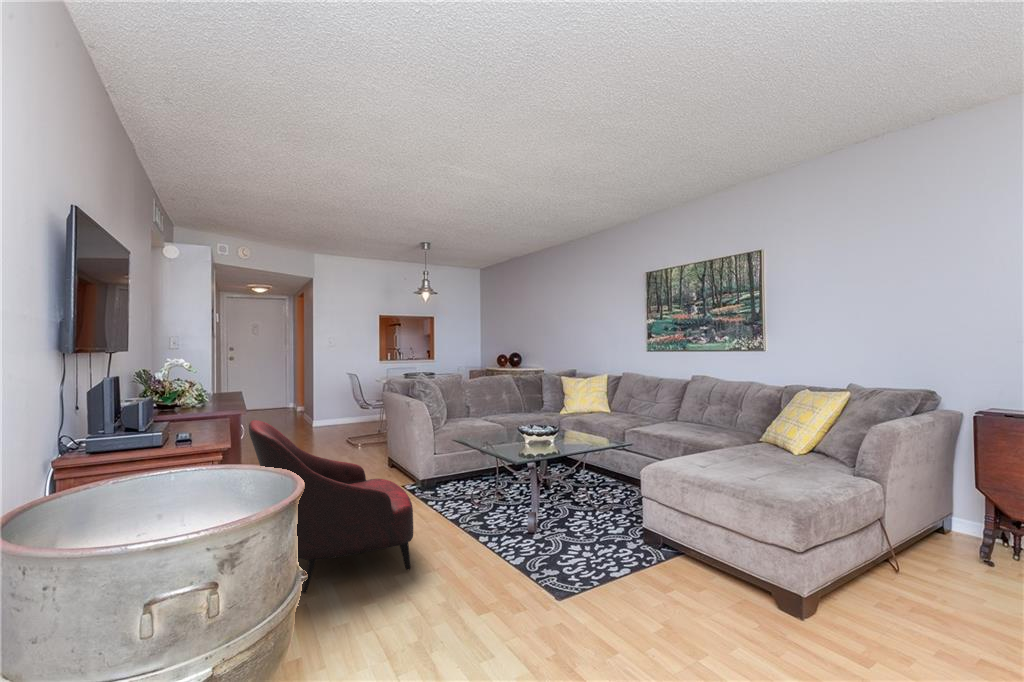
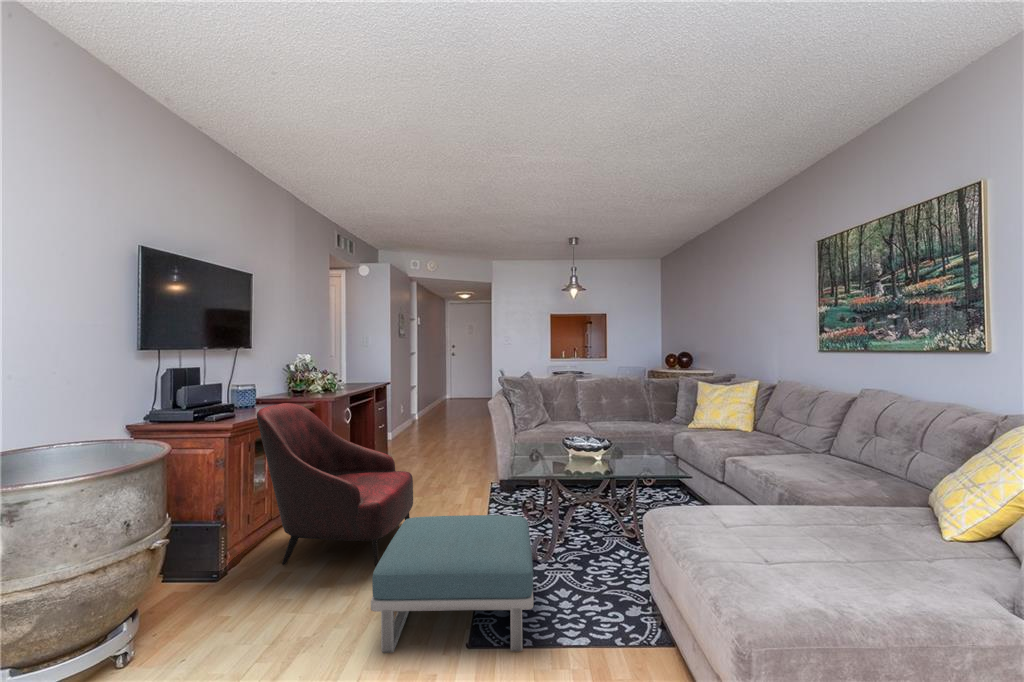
footstool: none [445,494,606,619] -> present [371,515,534,653]

